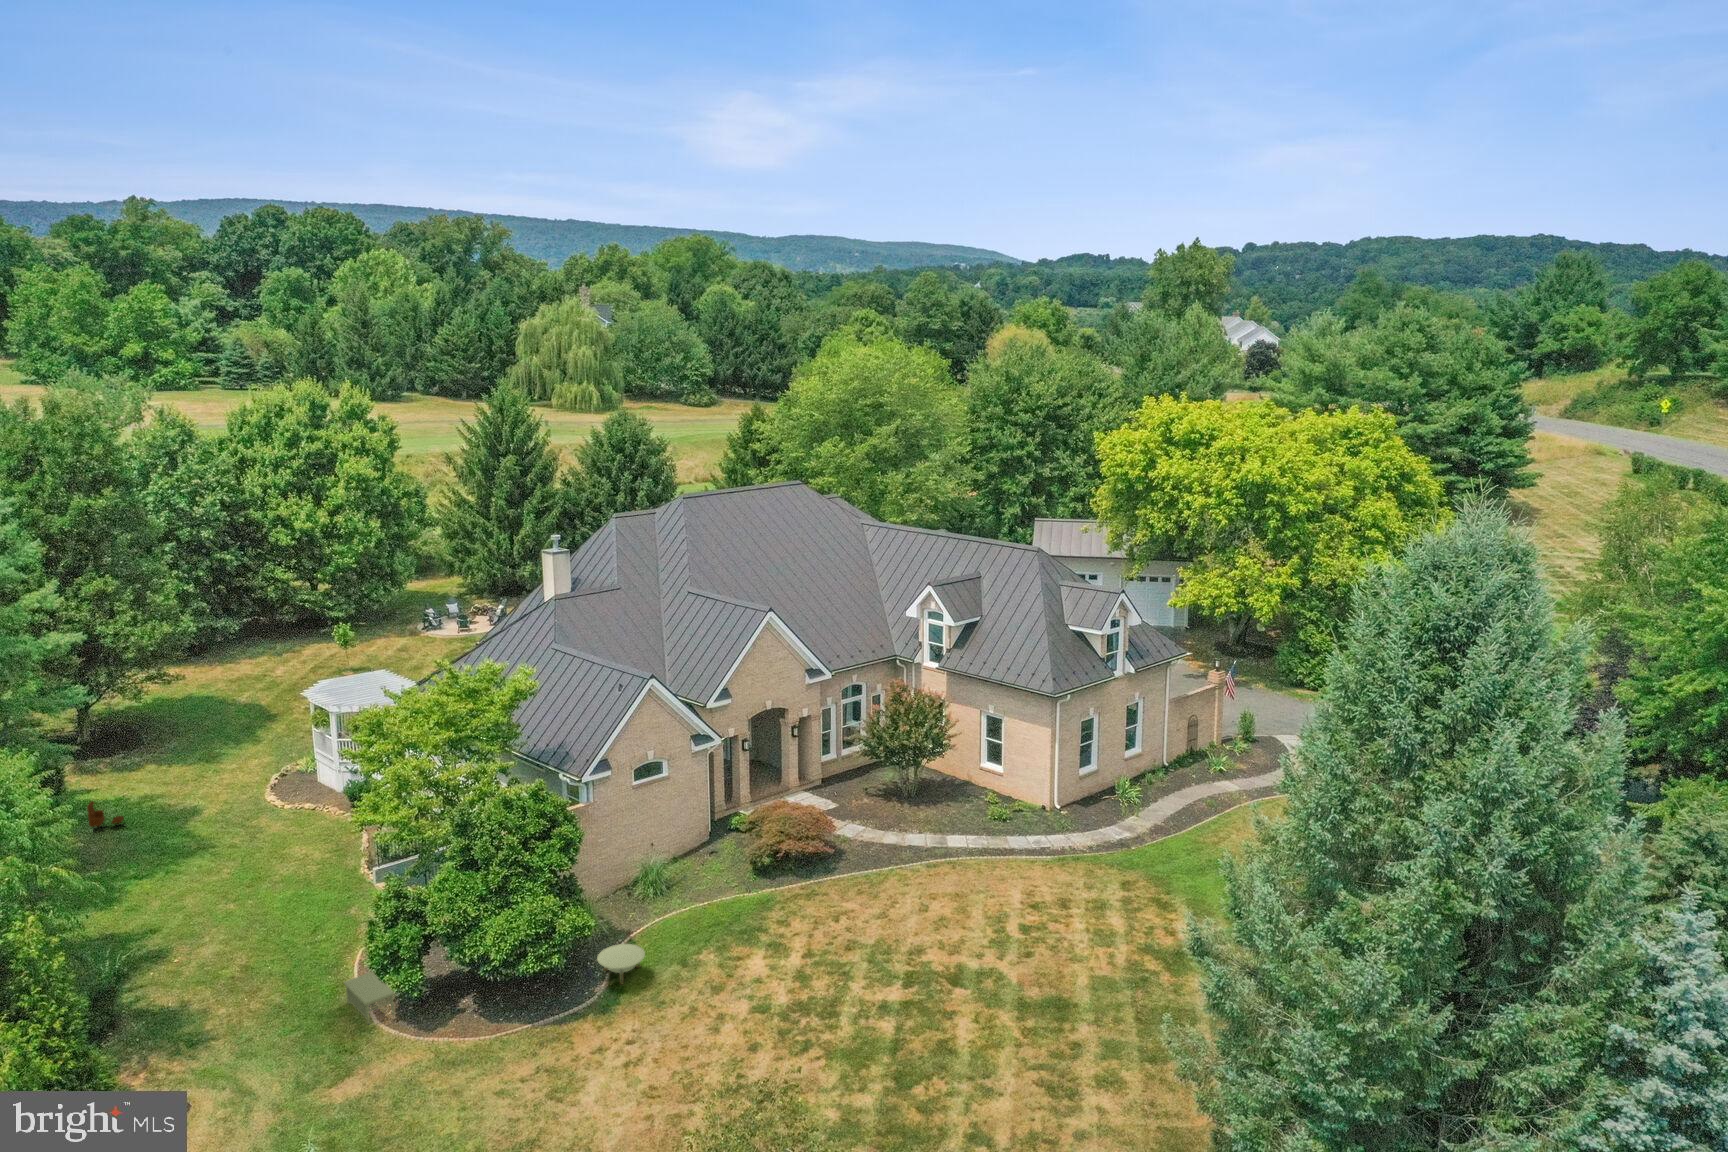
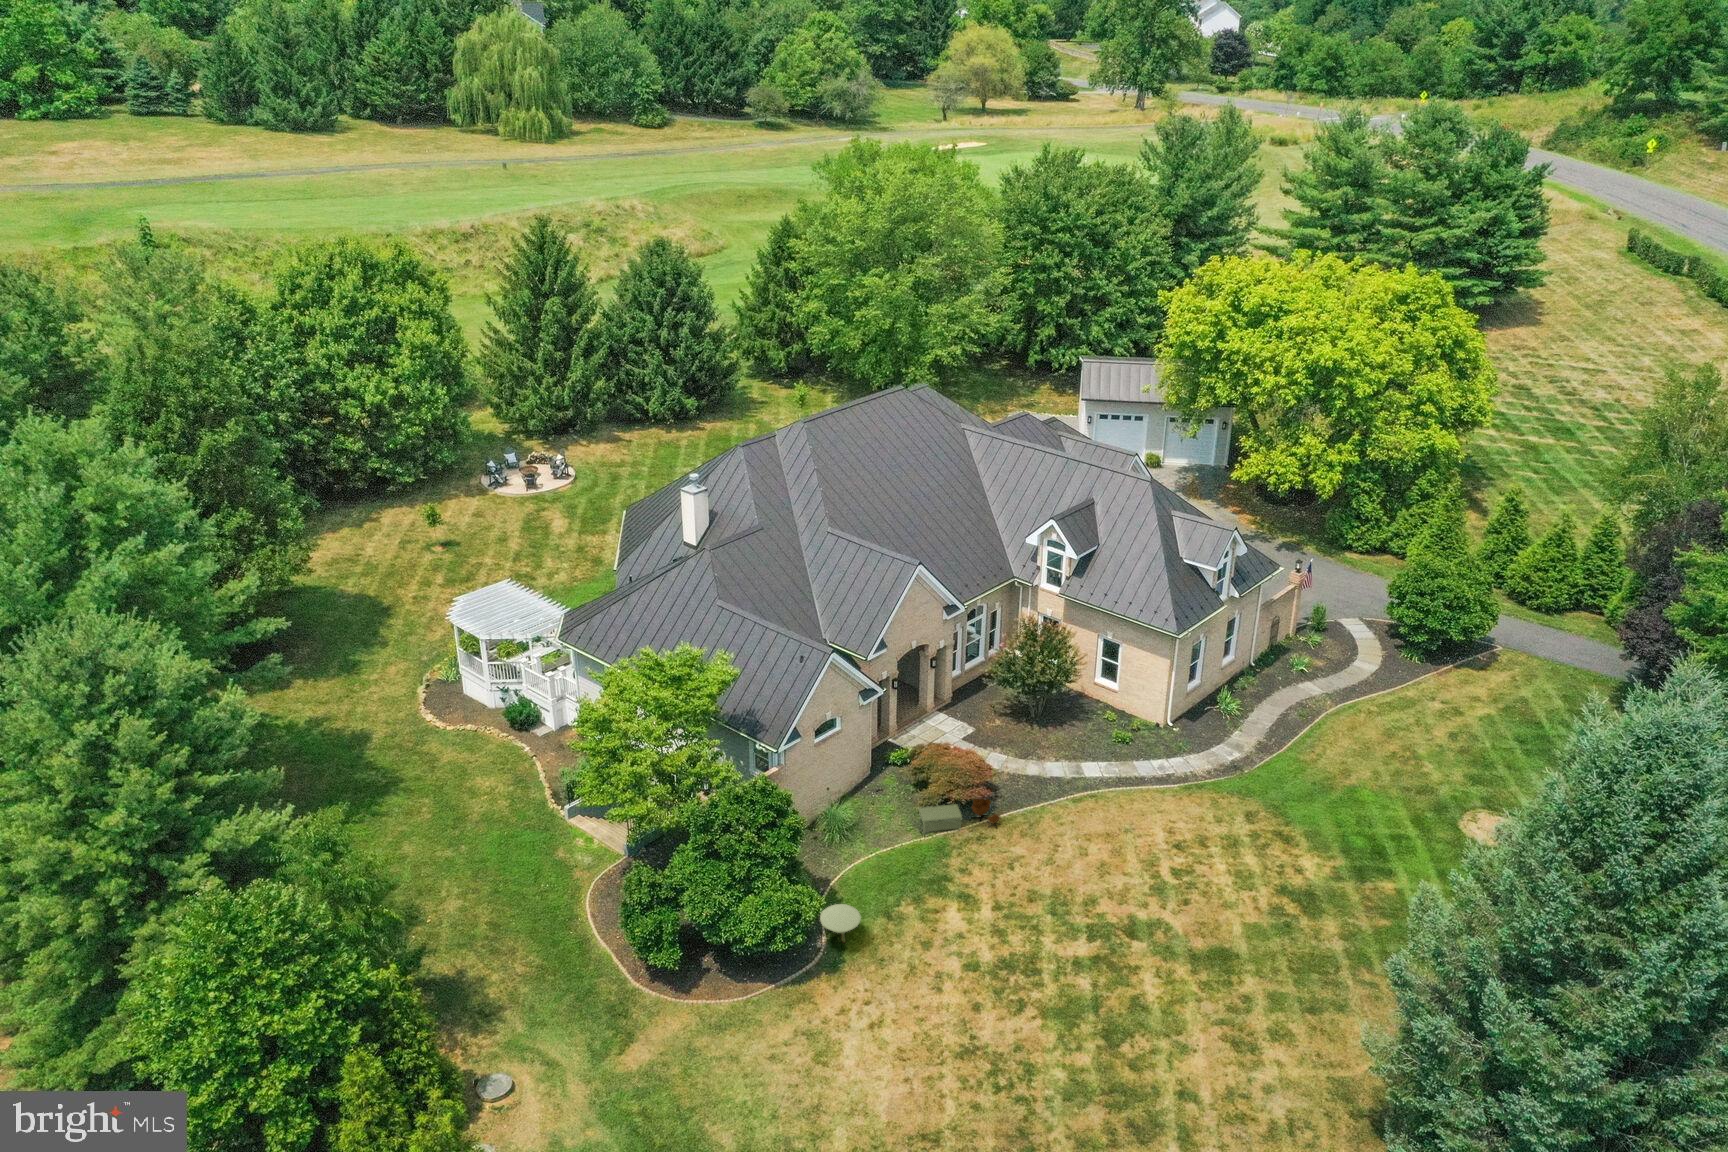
lounge chair: present [87,801,124,831] -> present [972,799,1000,825]
storage bench: present [344,972,394,1024] -> present [919,804,962,833]

